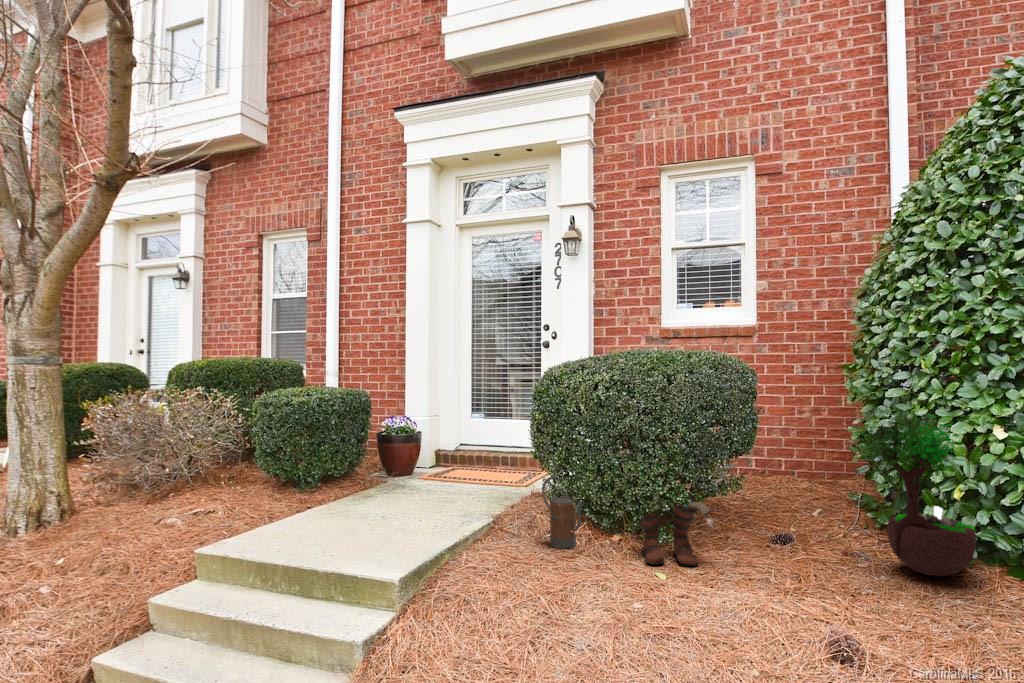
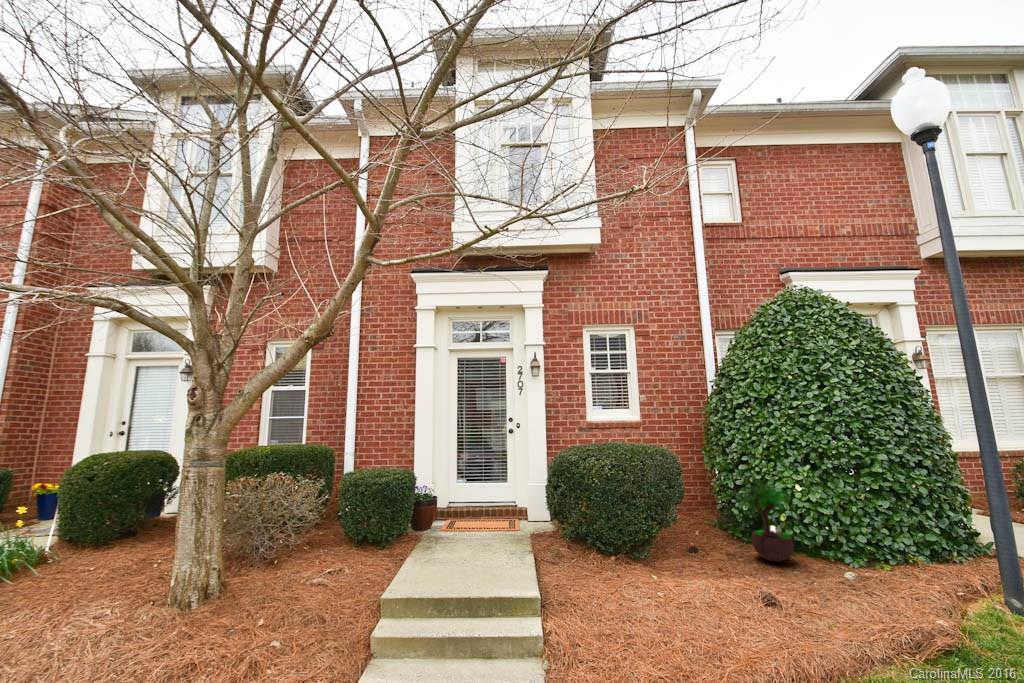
watering can: present [542,477,582,548] -> none [575,526,609,570]
boots: present [641,493,712,566] -> none [635,529,678,574]

